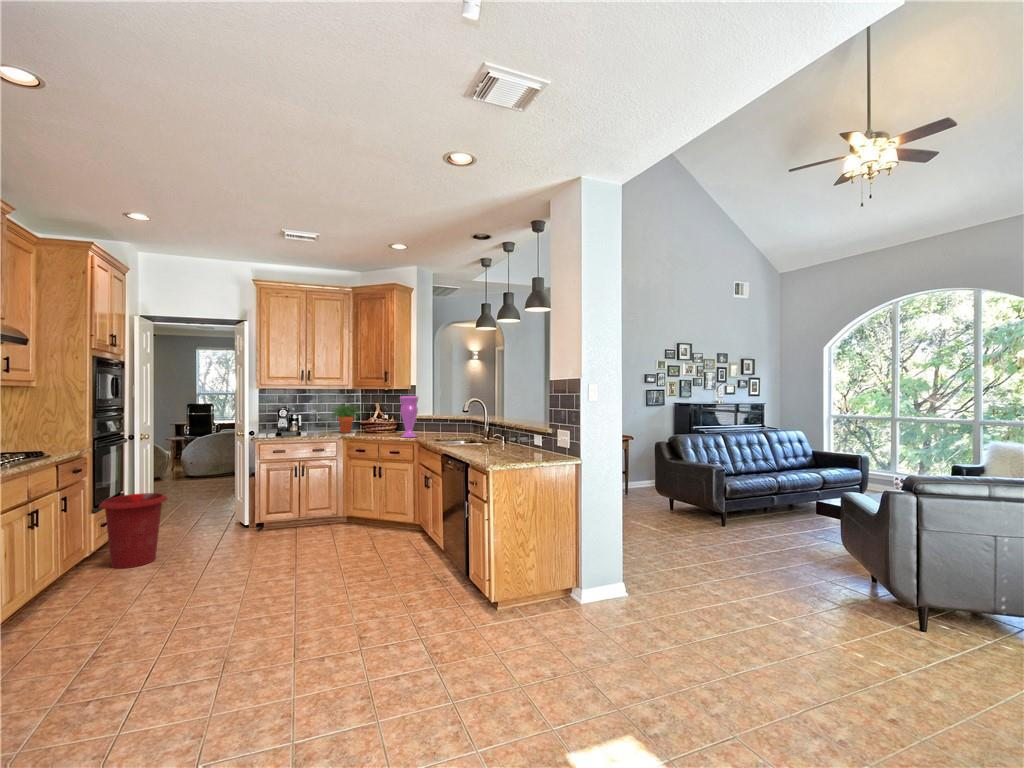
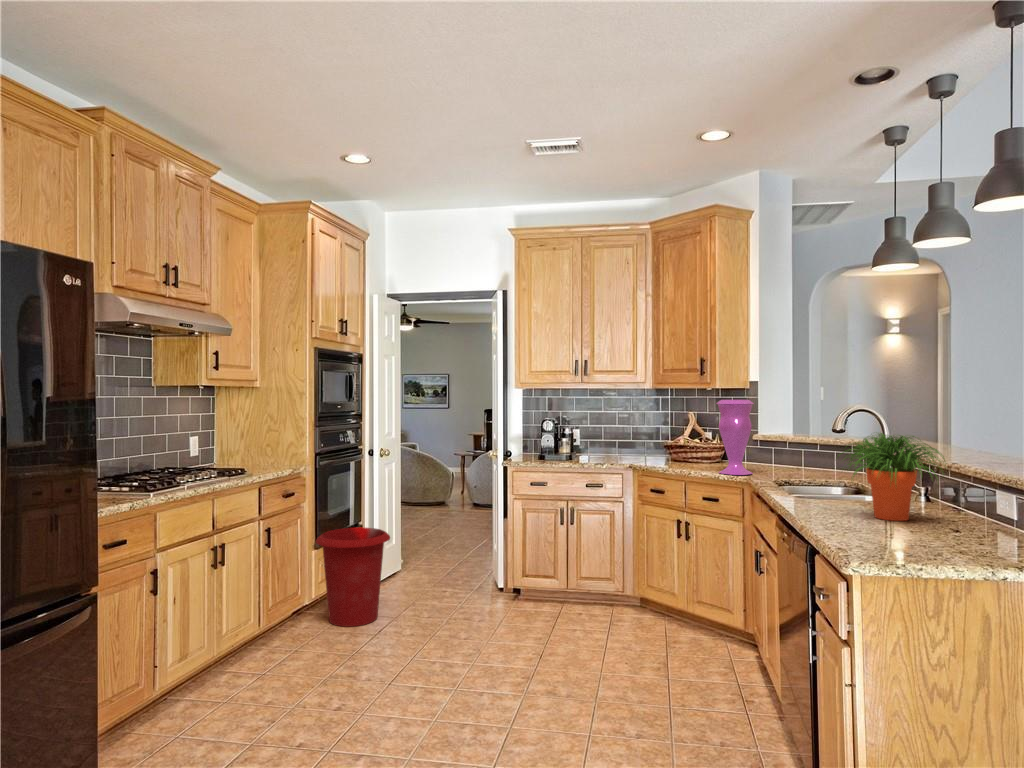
potted plant: present [333,405,359,433] -> present [838,433,944,521]

